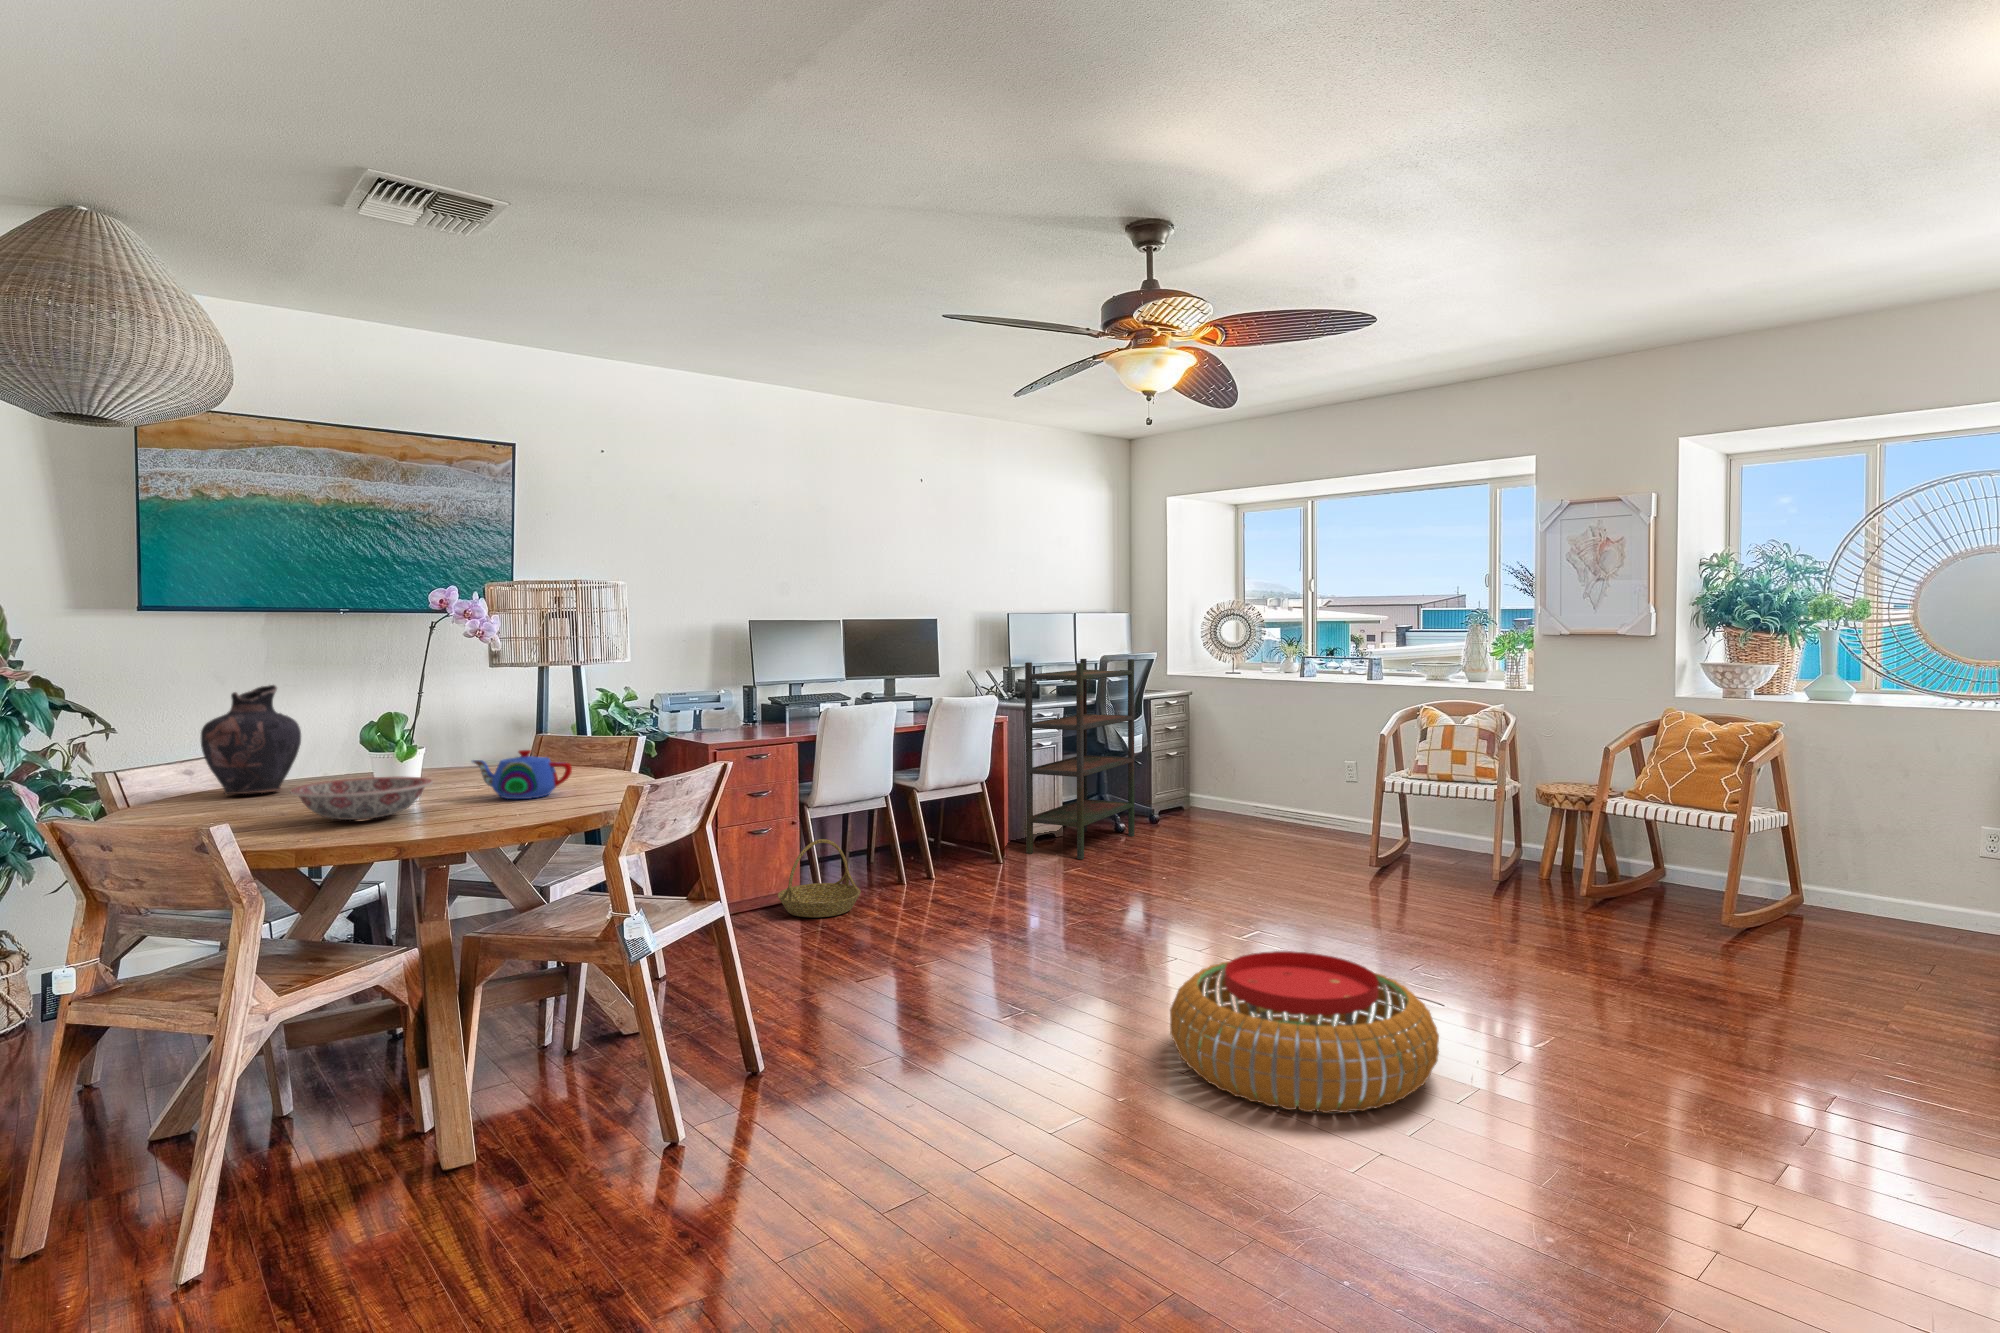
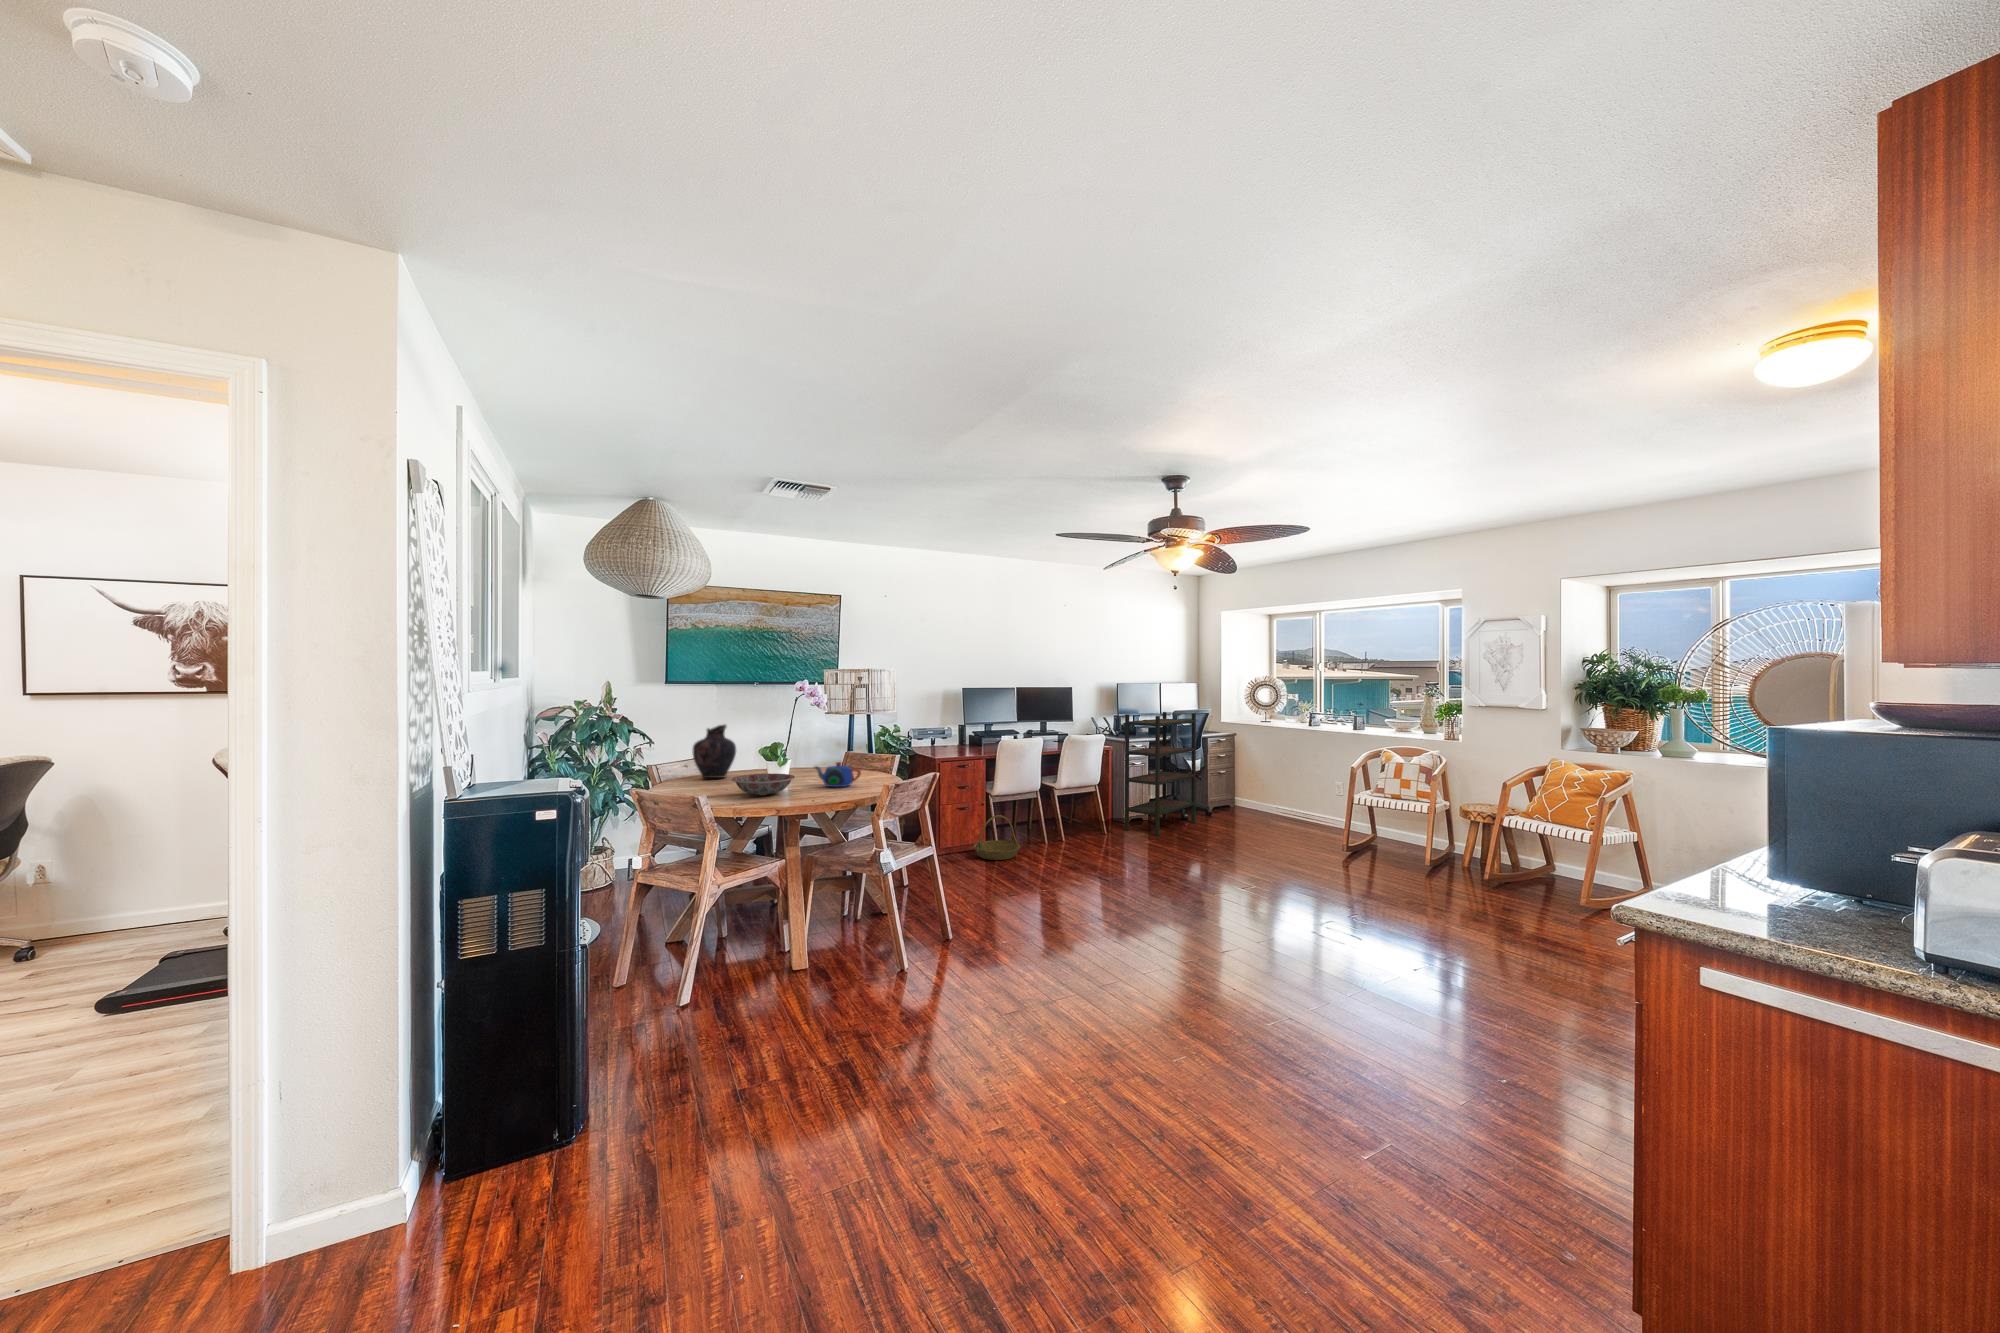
pouf: present [1170,951,1439,1113] -> none [1178,897,1340,994]

